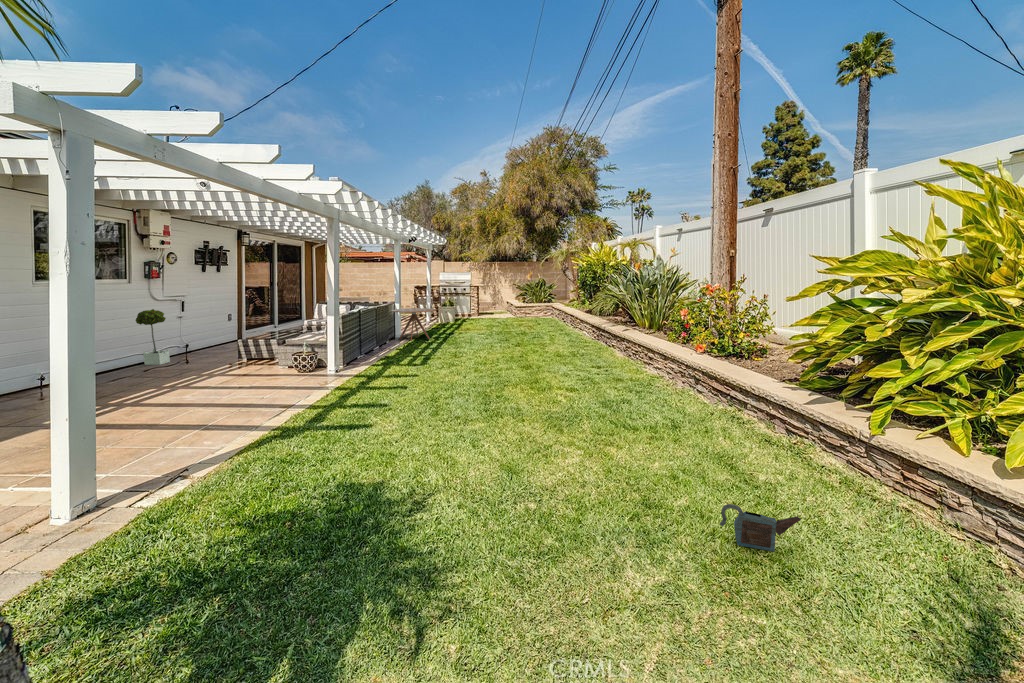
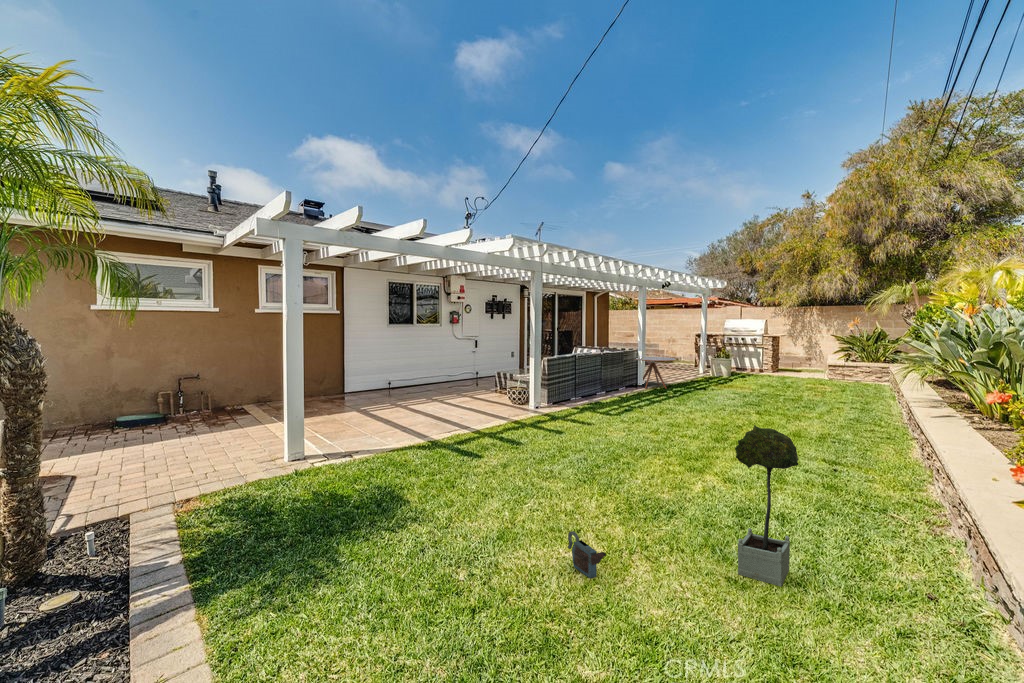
potted tree: present [136,309,170,365] -> present [735,425,799,586]

